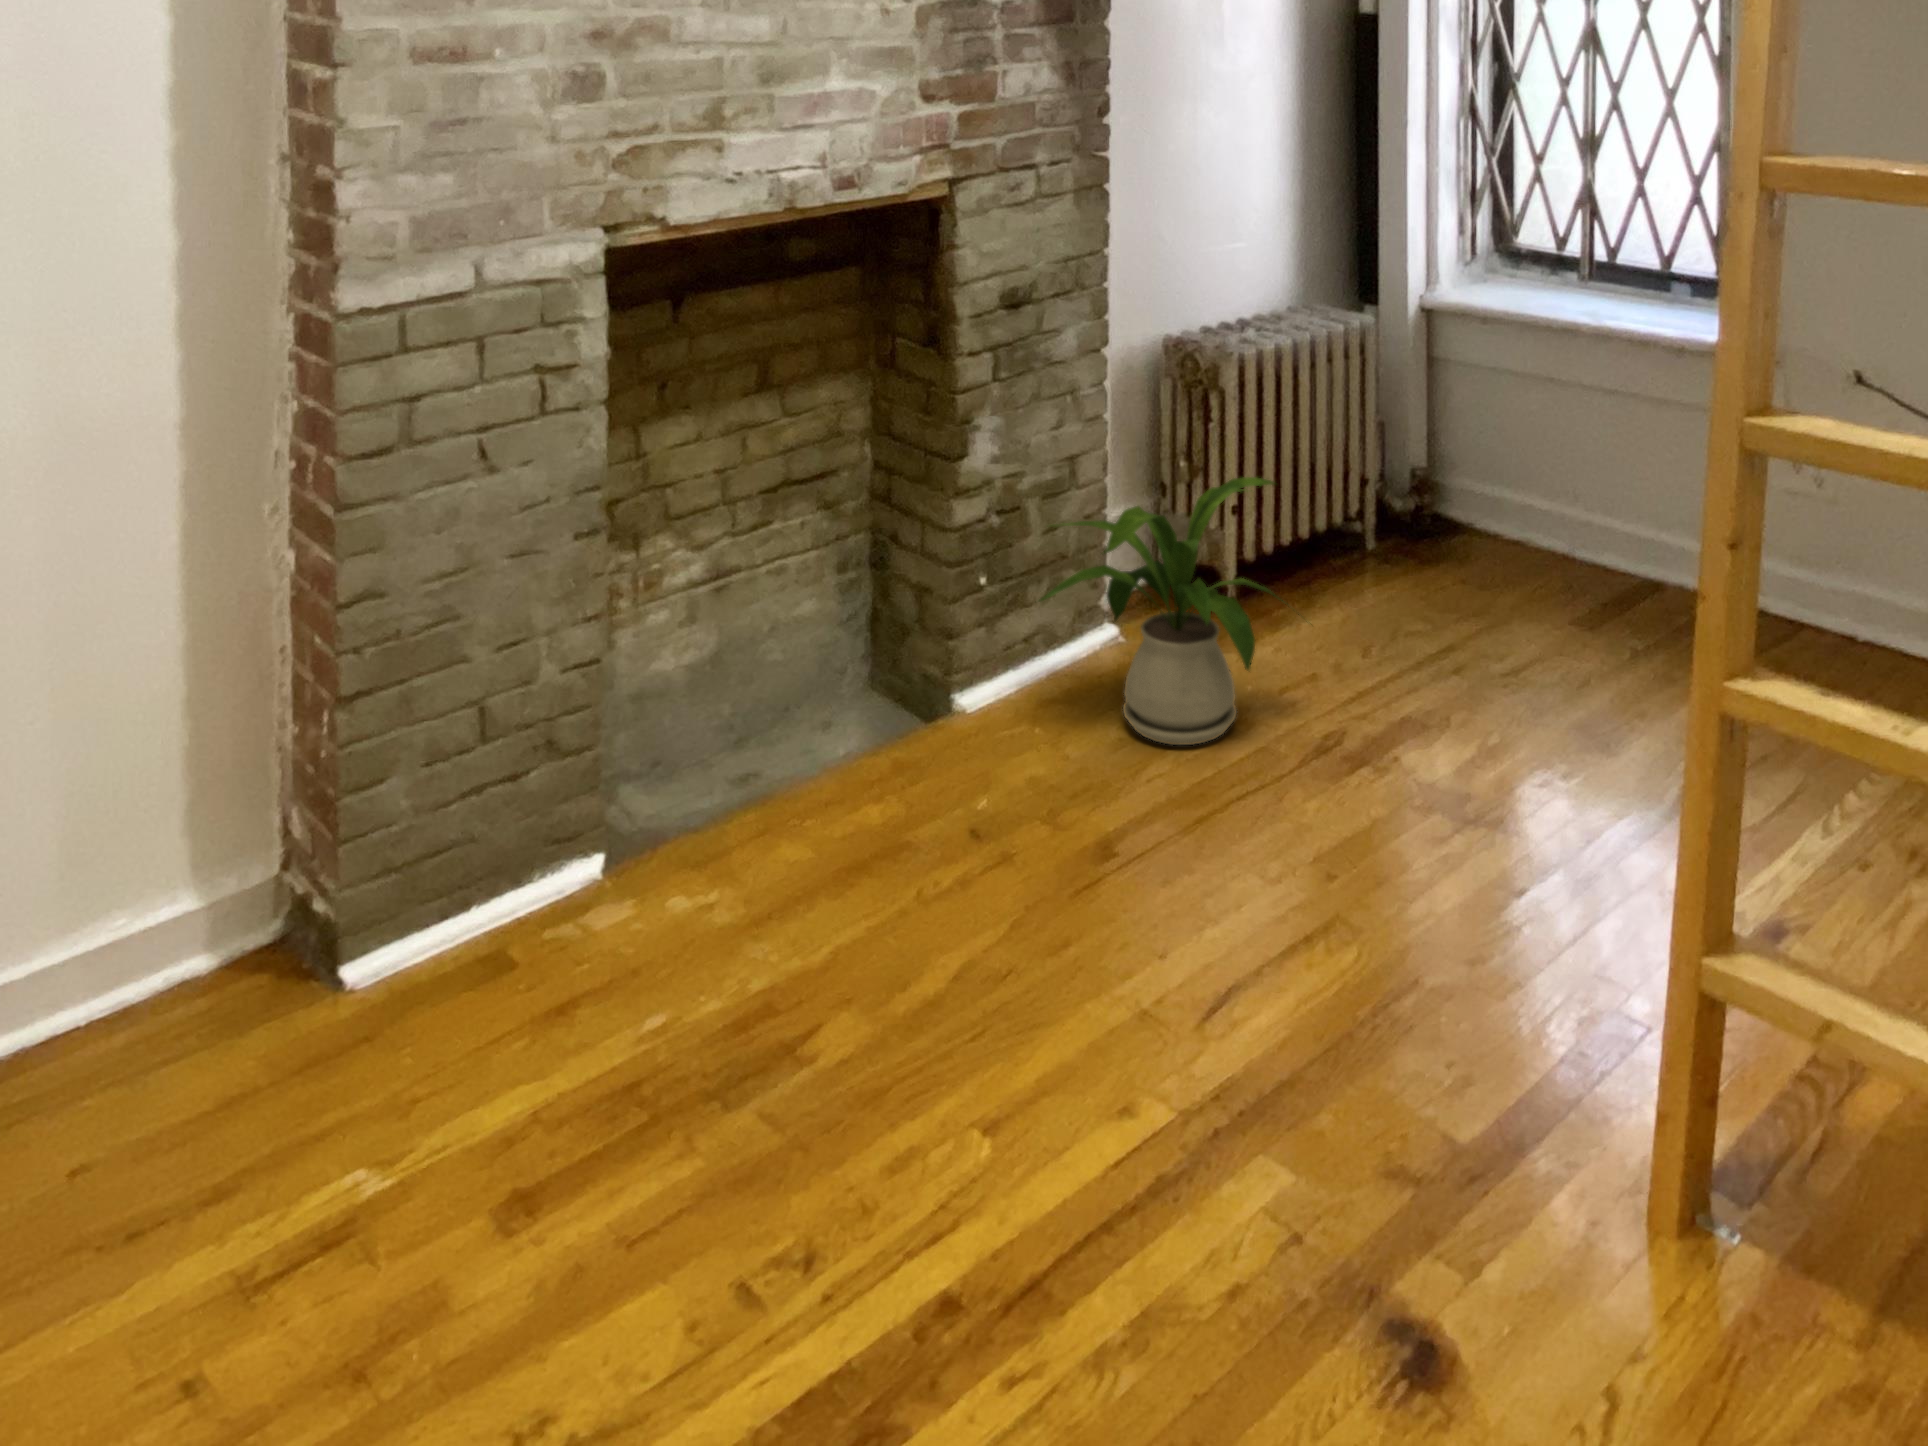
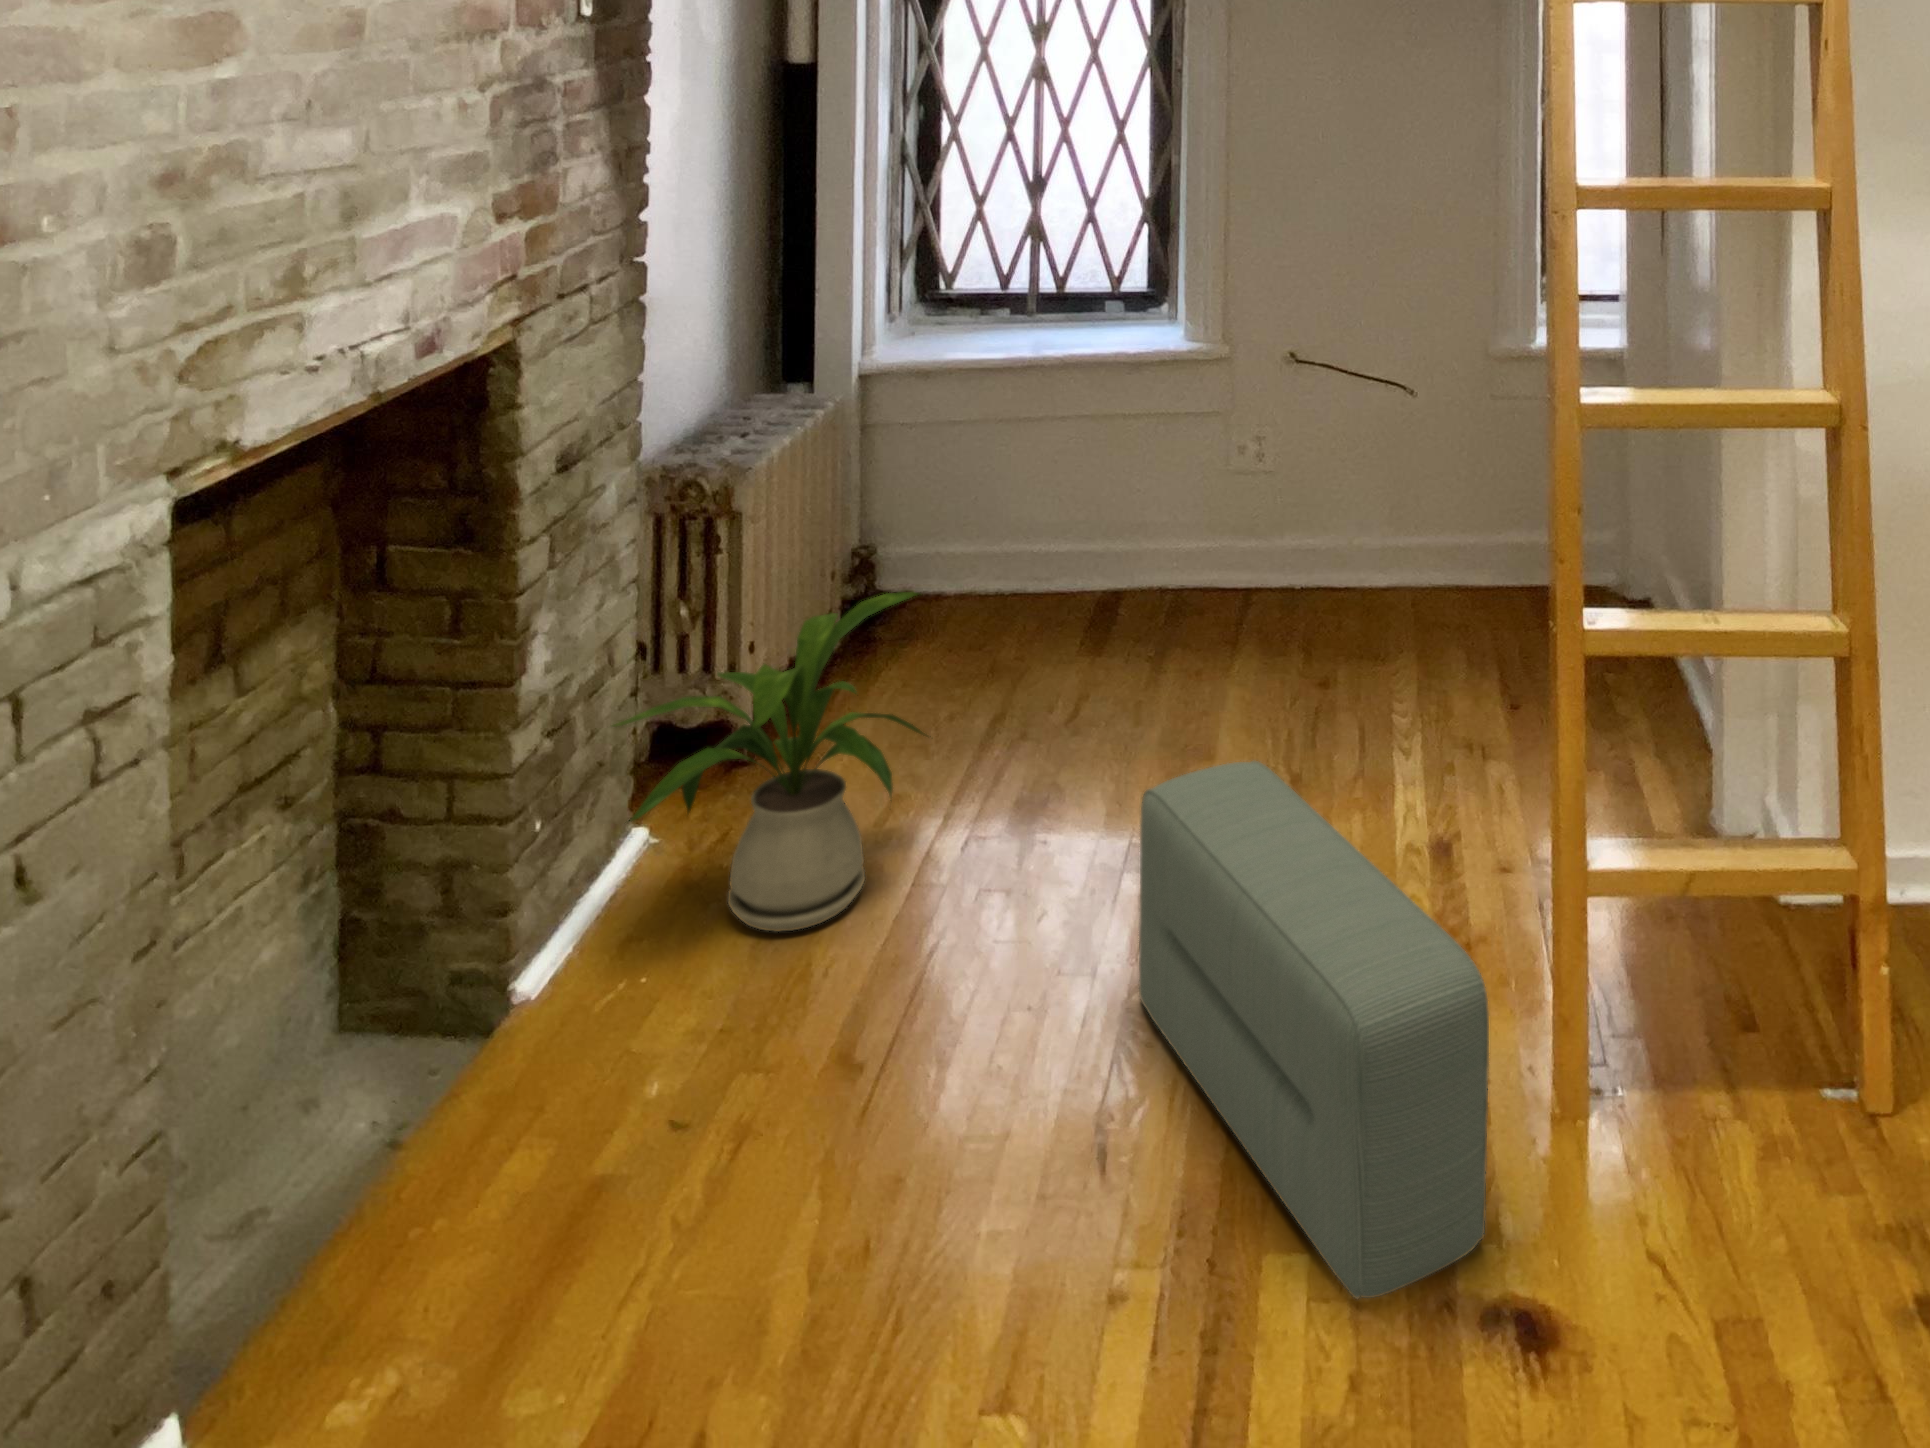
pouf: none [1287,710,1484,1287] -> present [1139,761,1489,1299]

